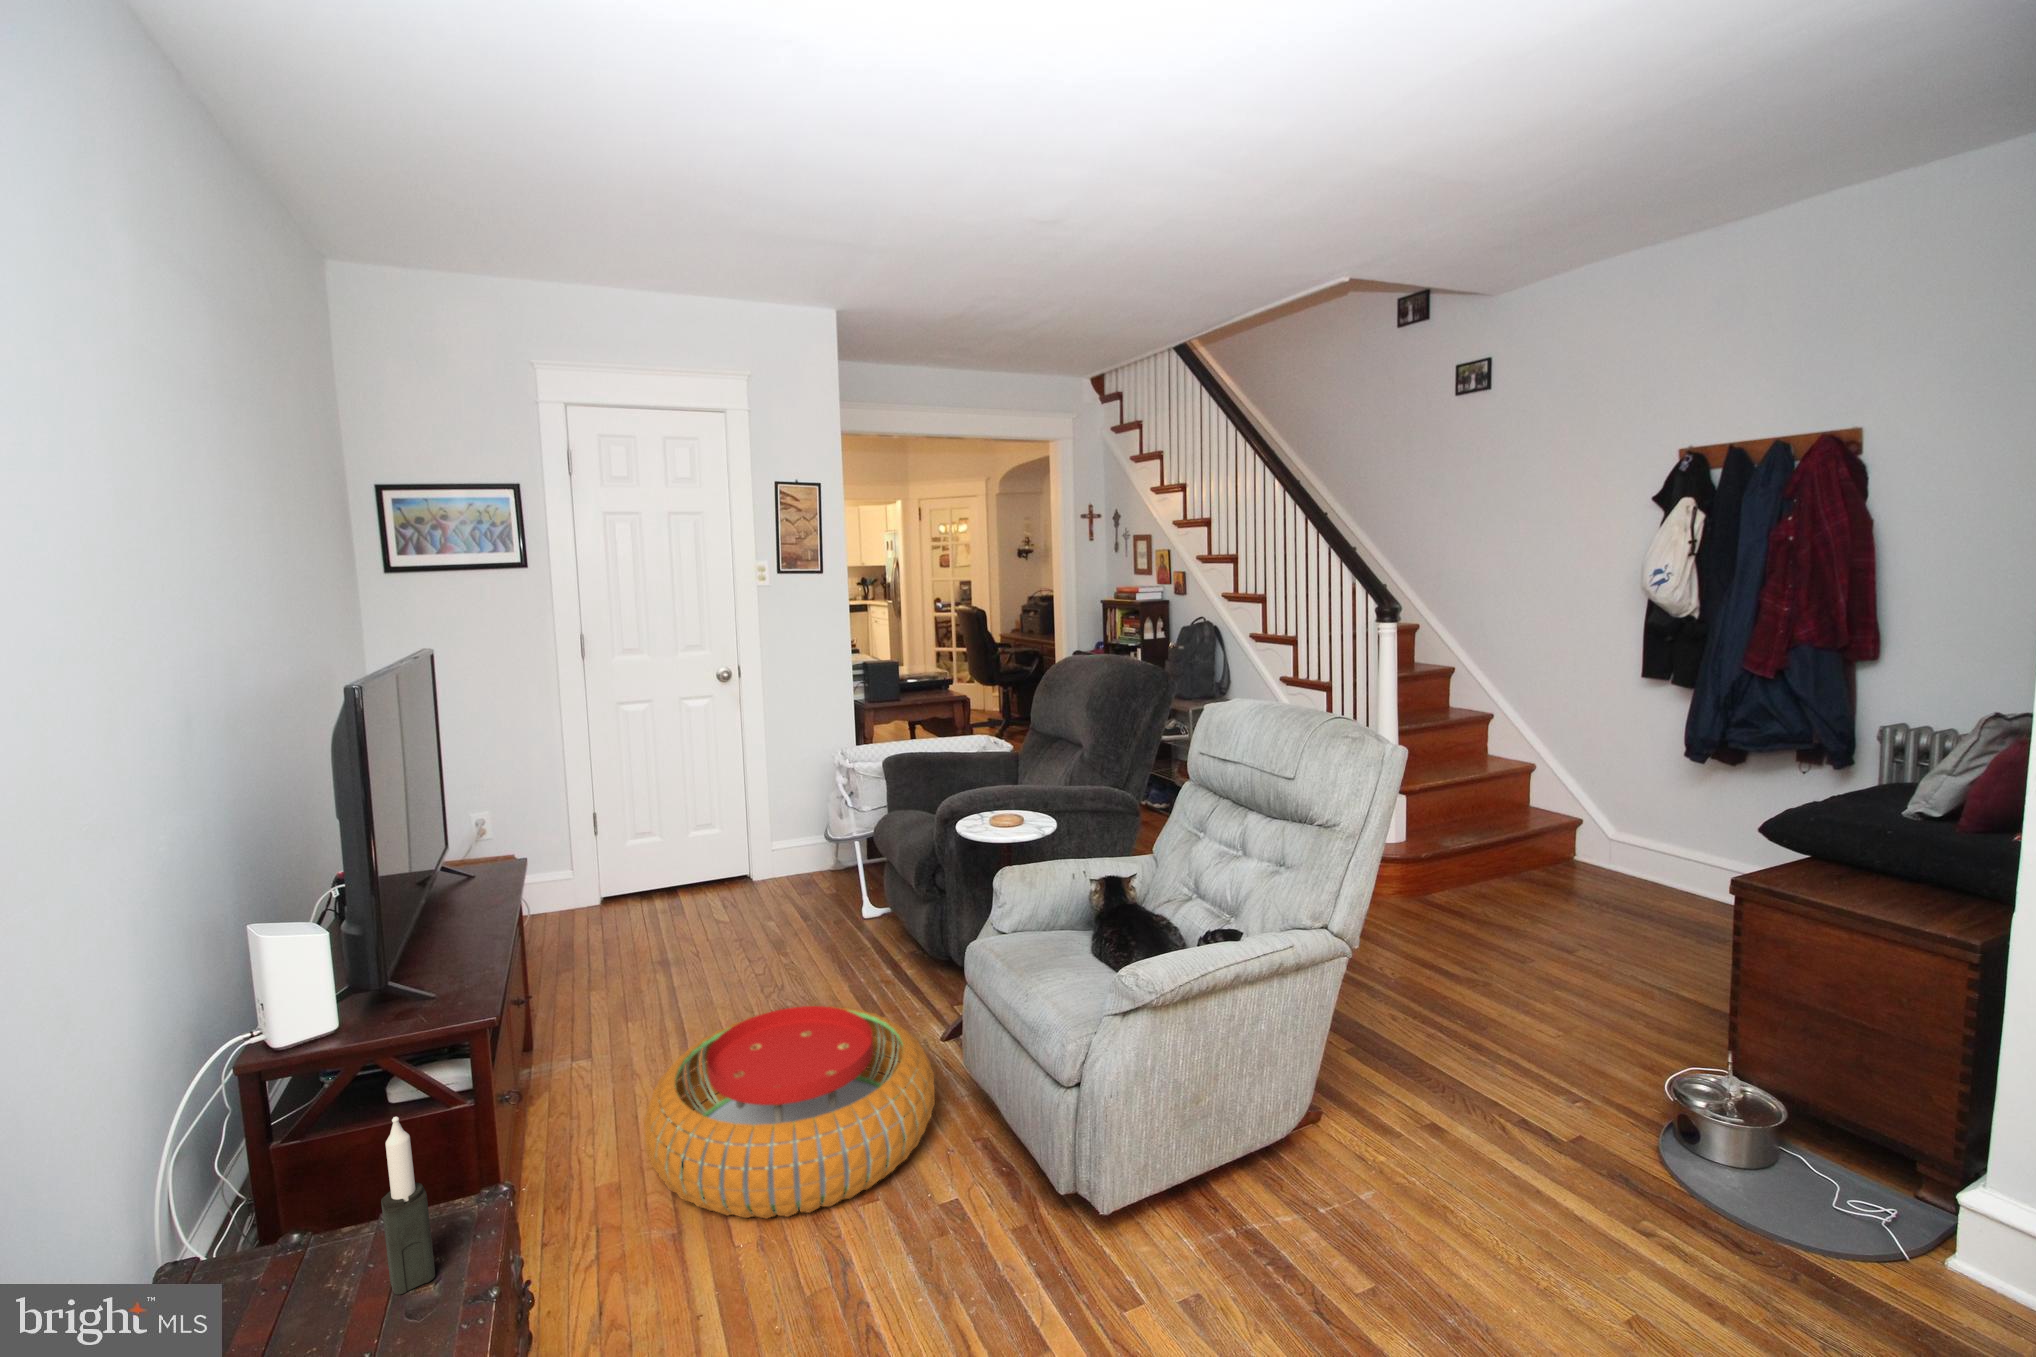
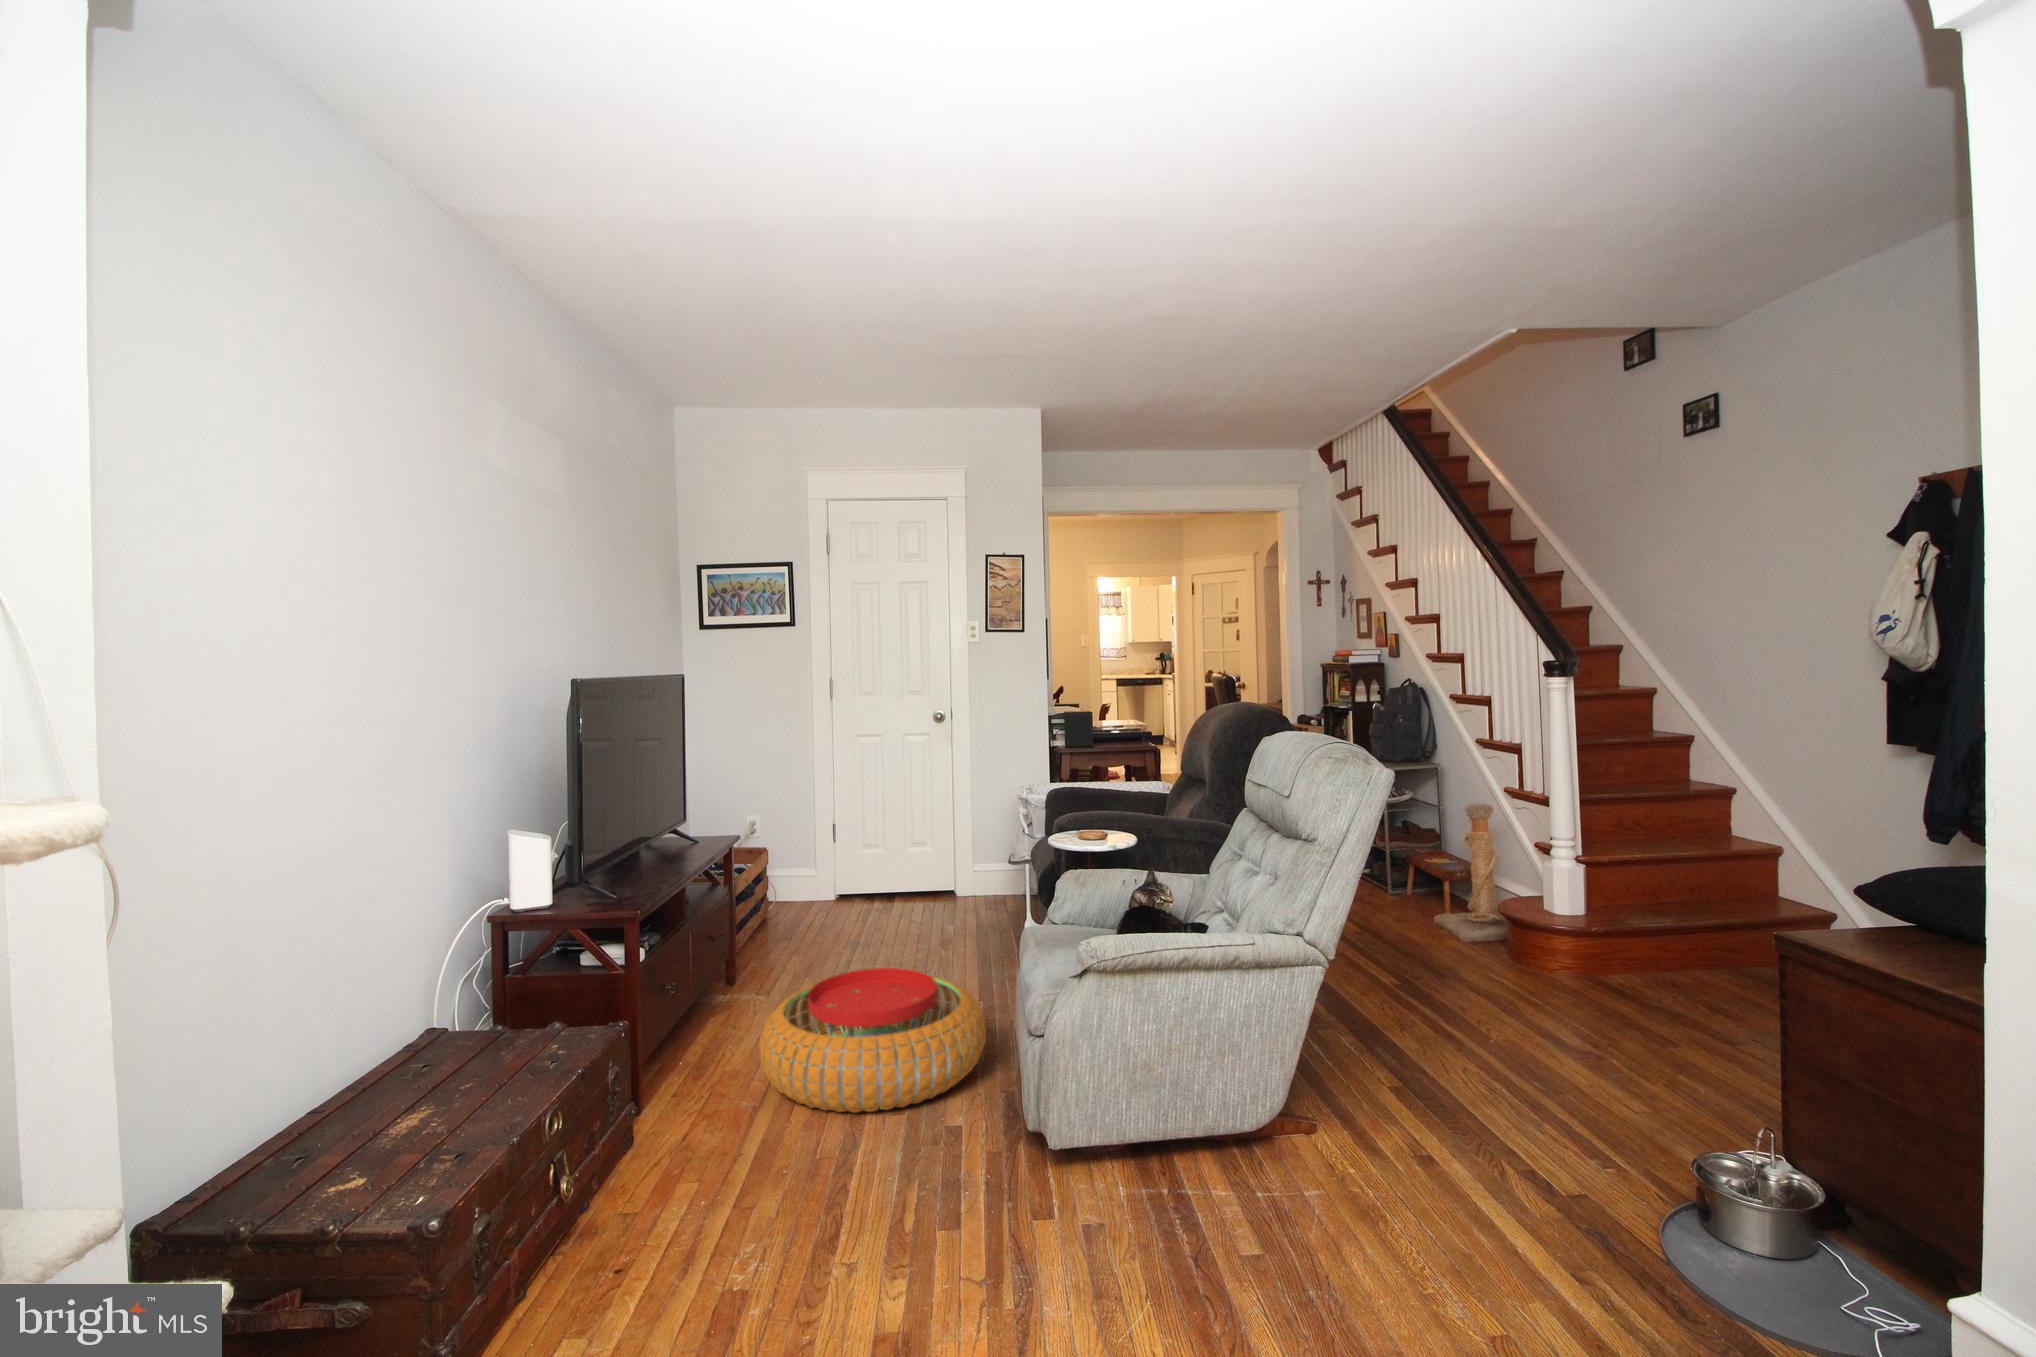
candle: present [381,1117,435,1295] -> none [530,939,558,1051]

